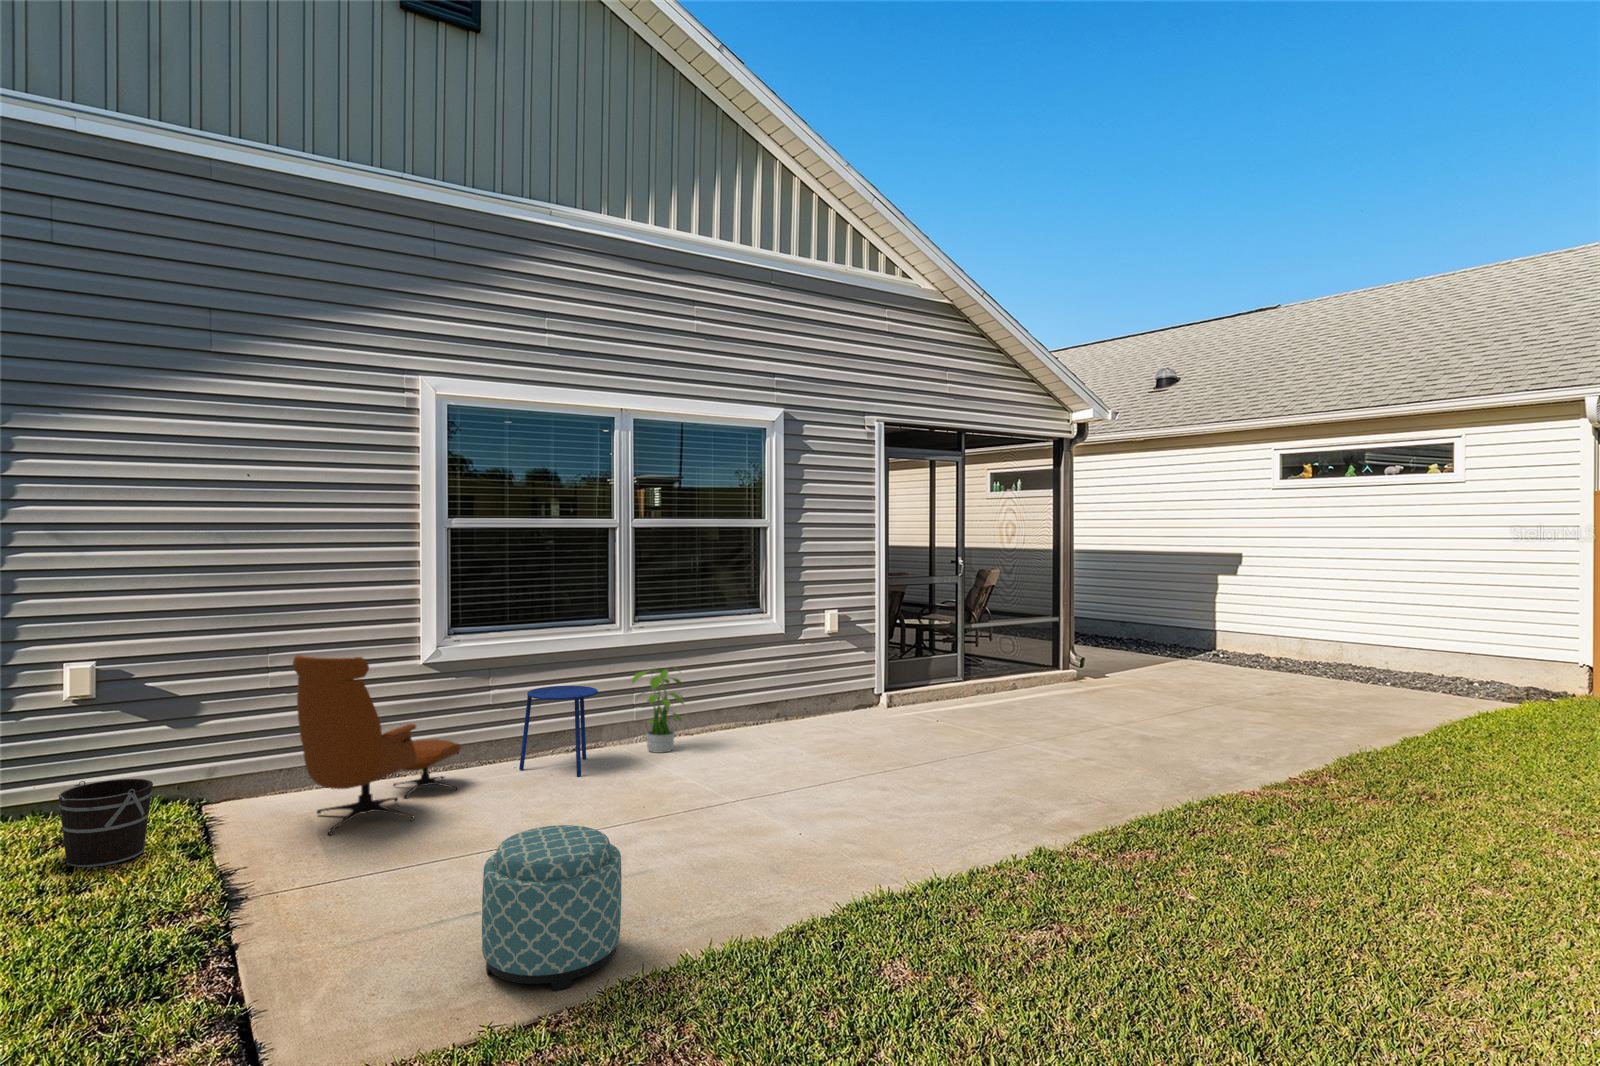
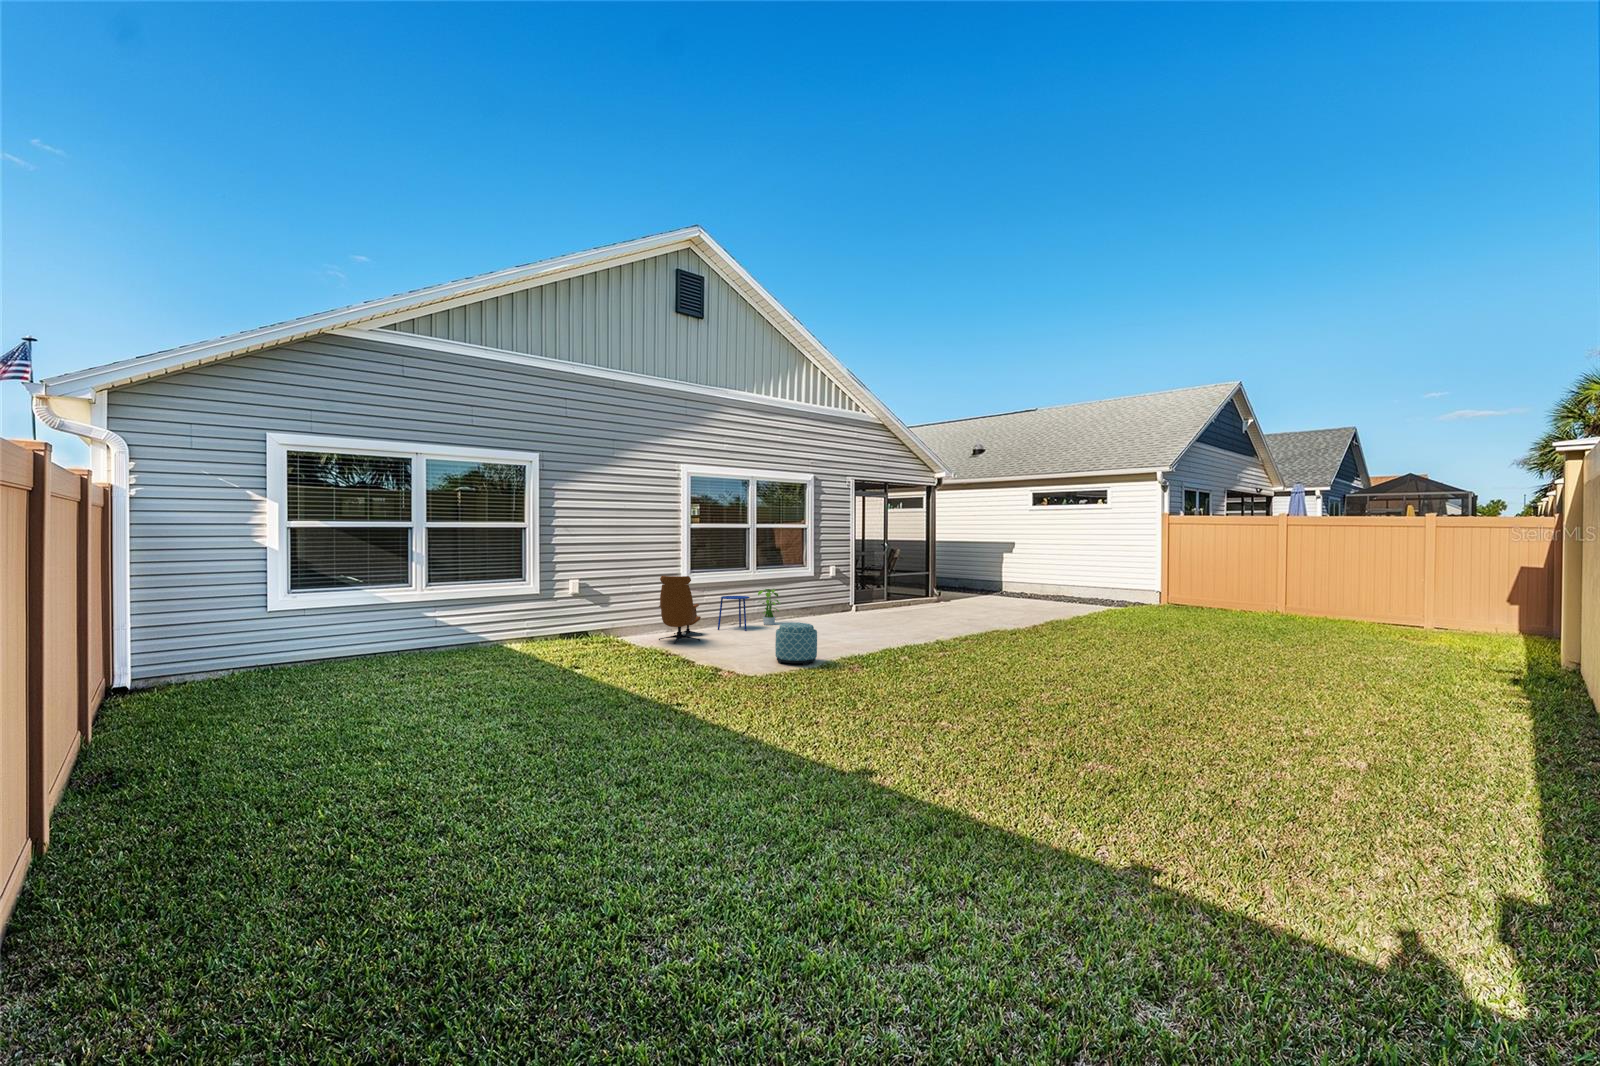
bucket: present [59,779,153,867] -> none [600,619,628,647]

